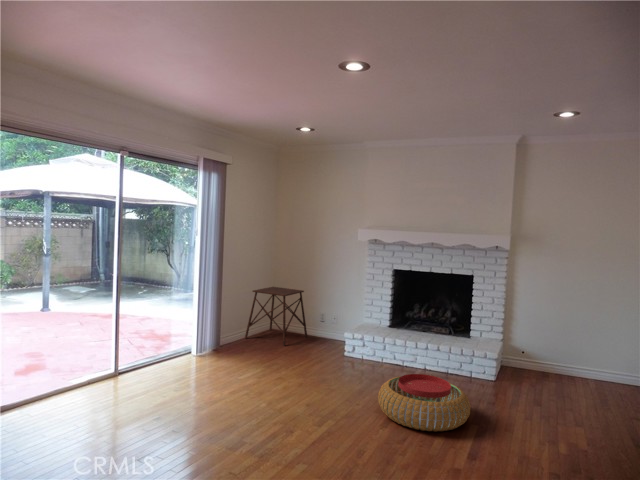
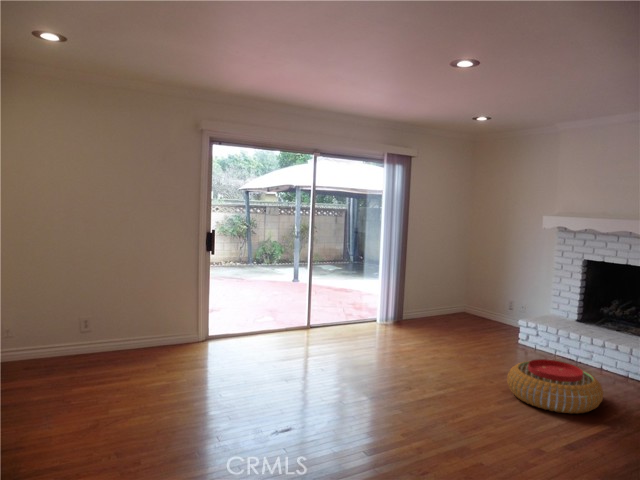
side table: present [245,287,307,346] -> none [429,271,493,328]

